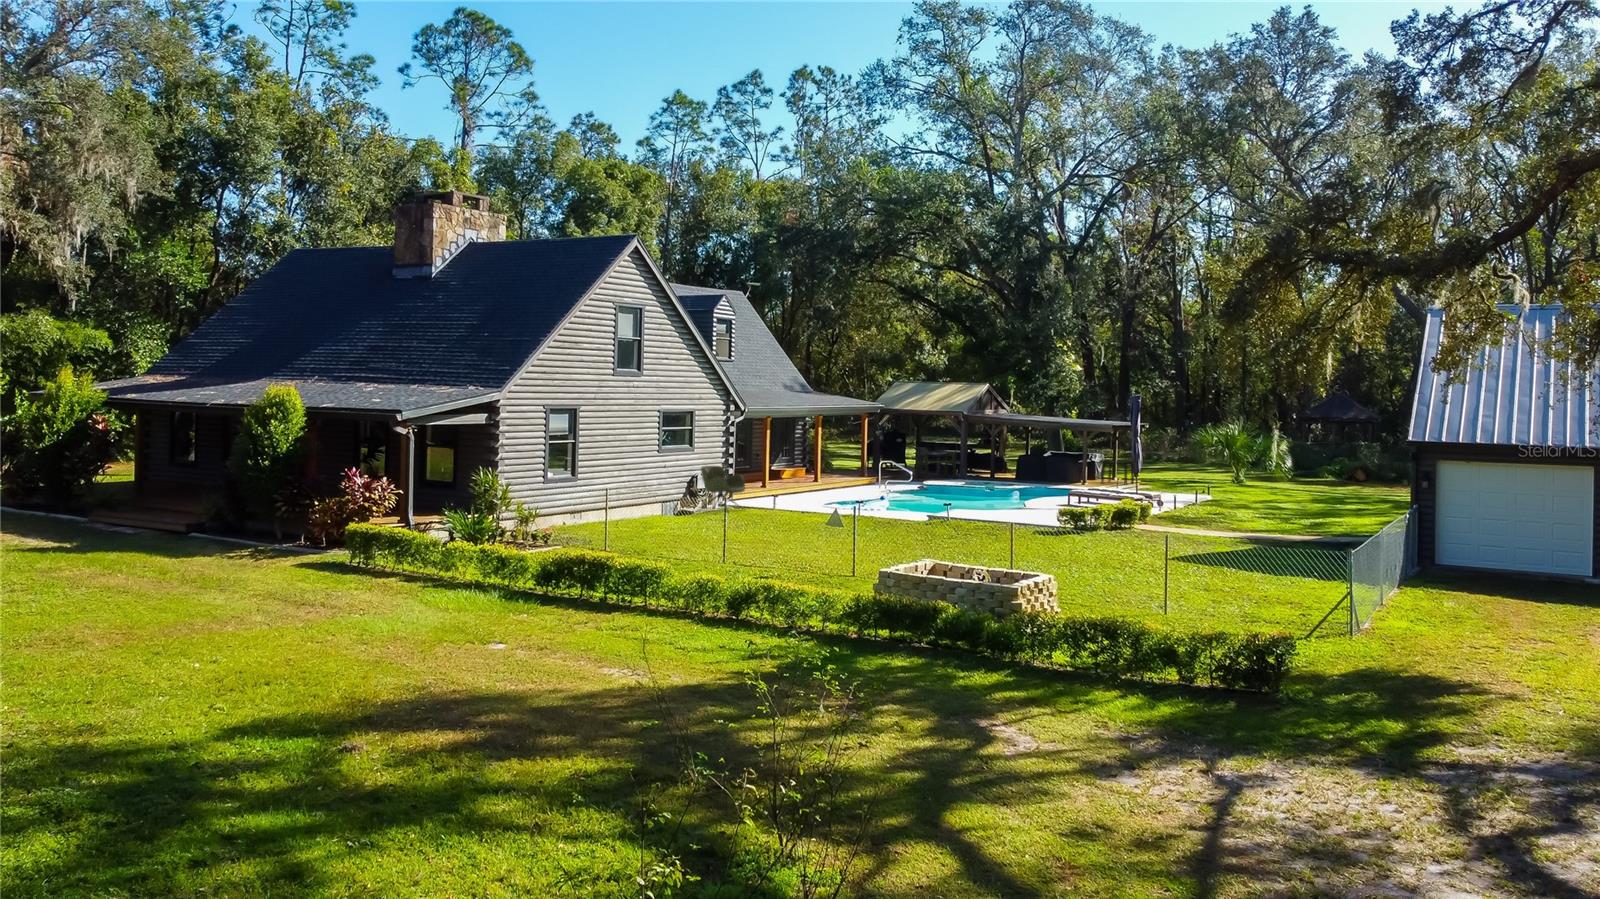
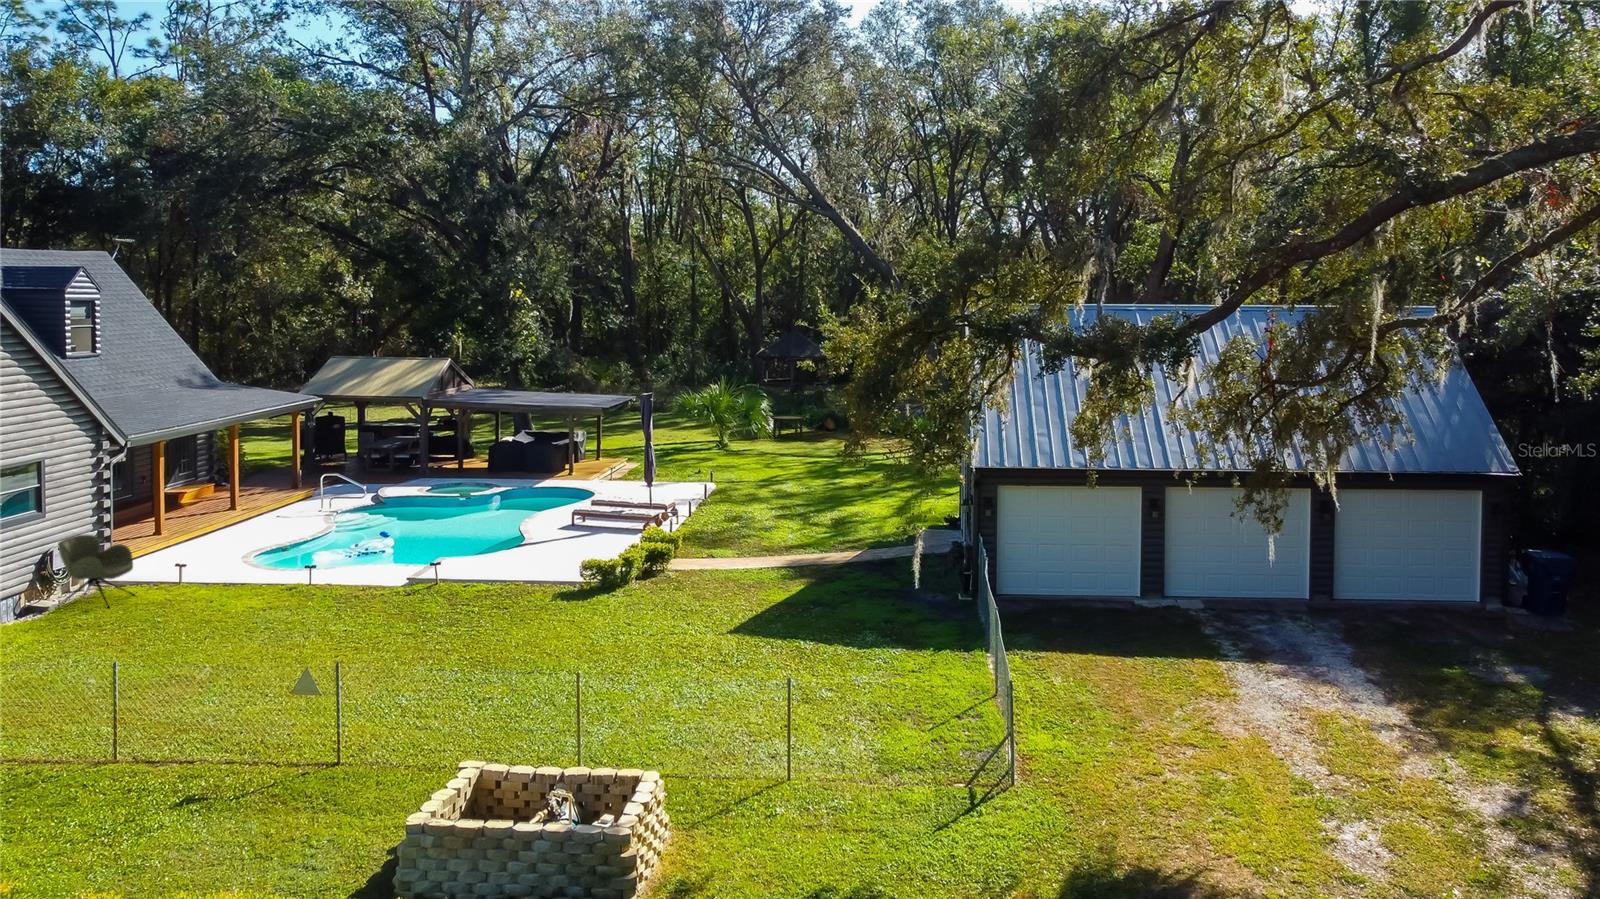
bench: present [917,453,956,479] -> none [364,441,413,476]
round table: present [1099,460,1135,484] -> present [770,414,806,440]

